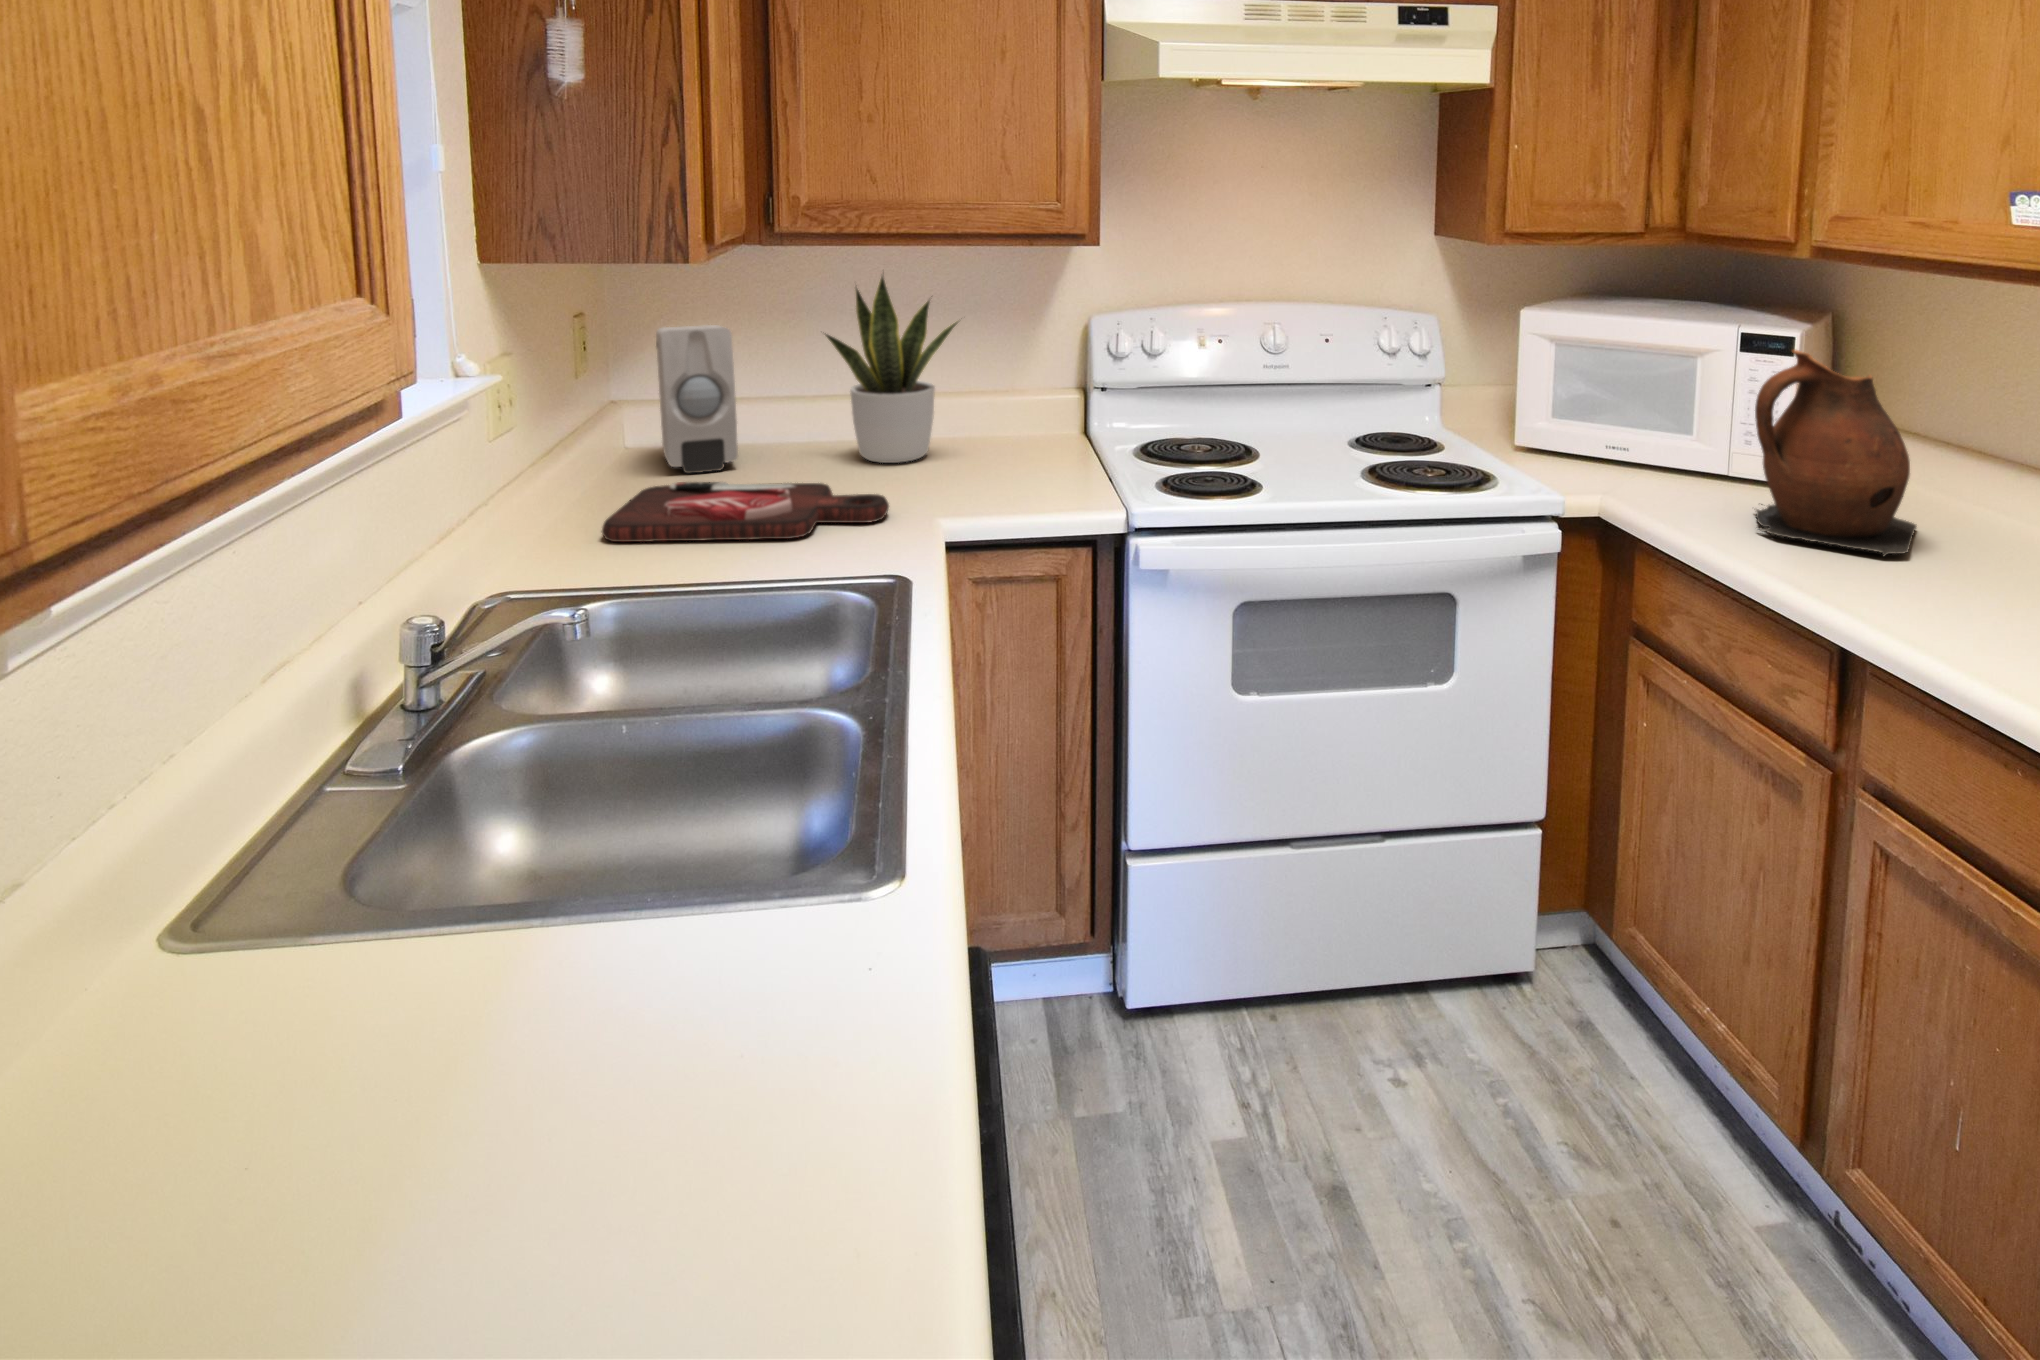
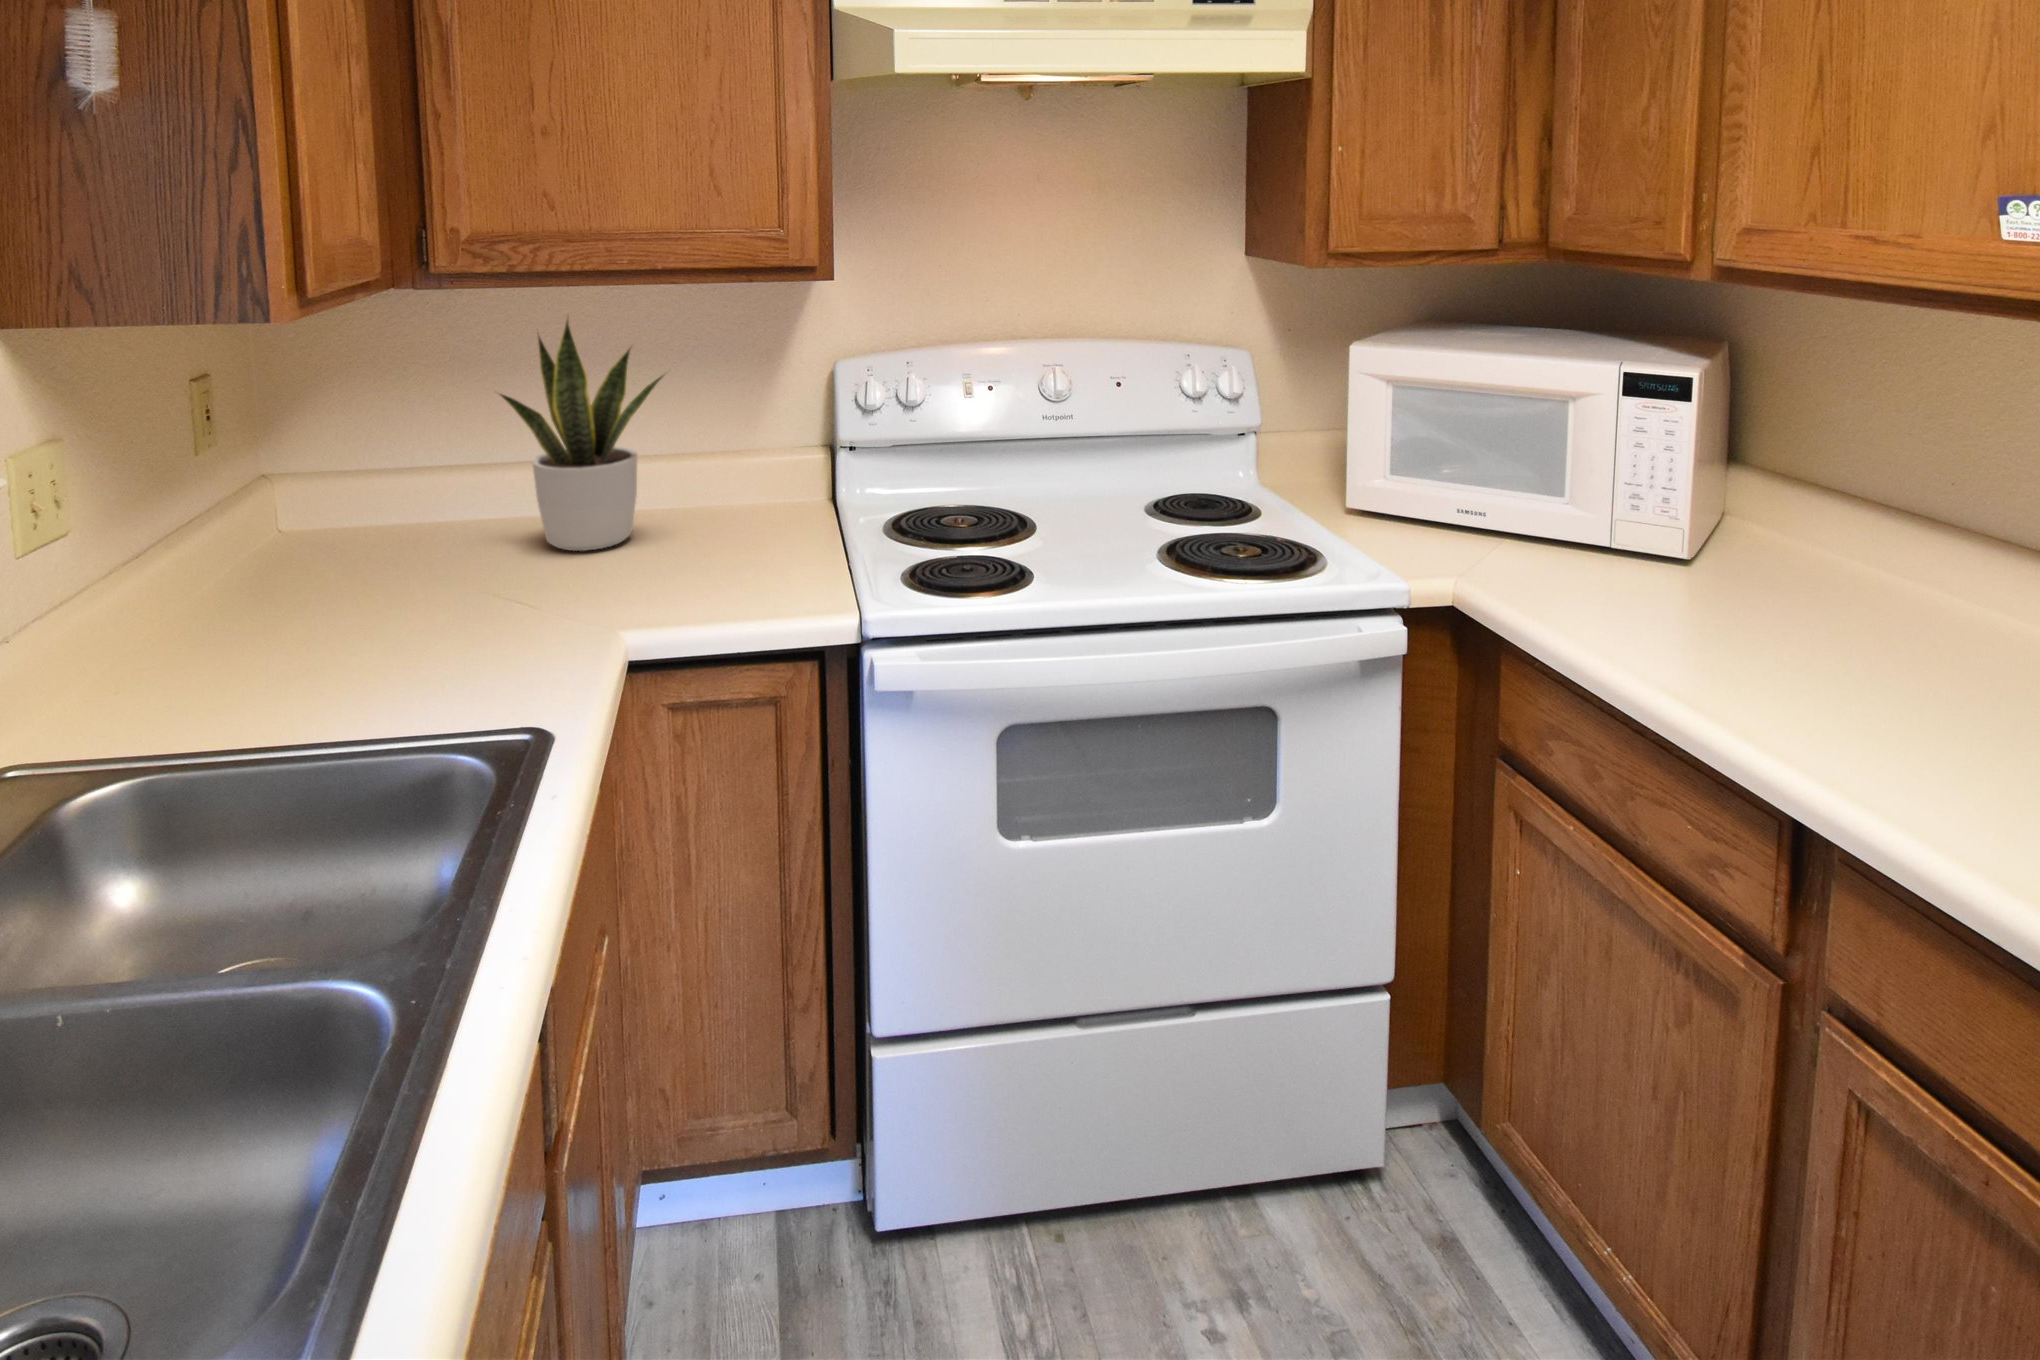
soap dispenser: present [656,325,738,473] -> none [289,385,391,571]
ceramic pitcher: present [1755,350,1916,556] -> none [1649,403,1864,676]
cutting board: present [602,482,889,542] -> none [173,587,555,681]

